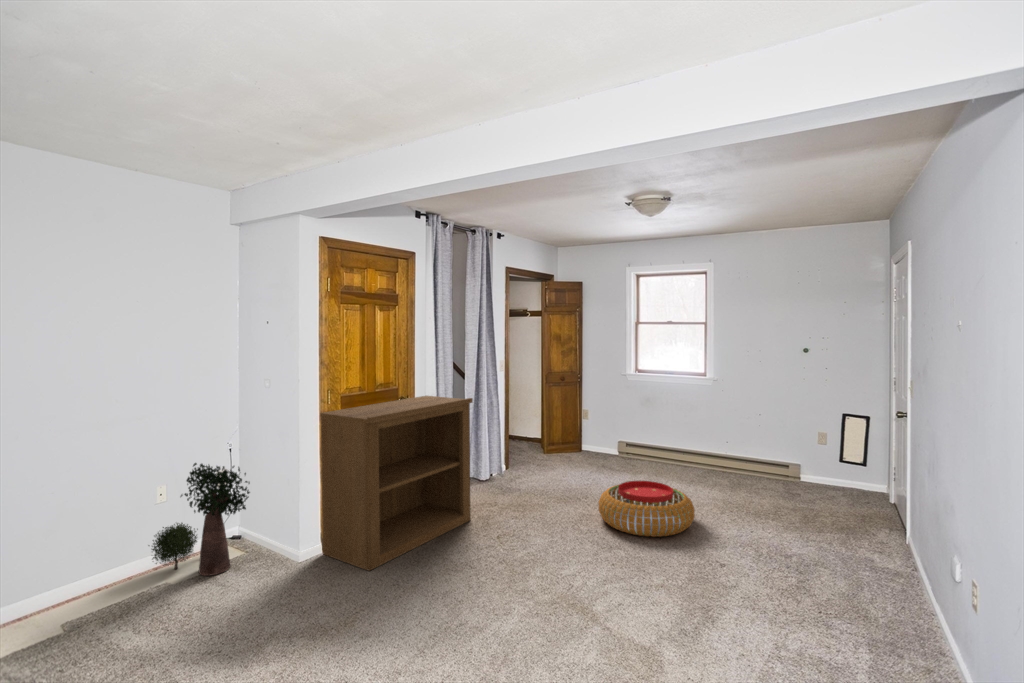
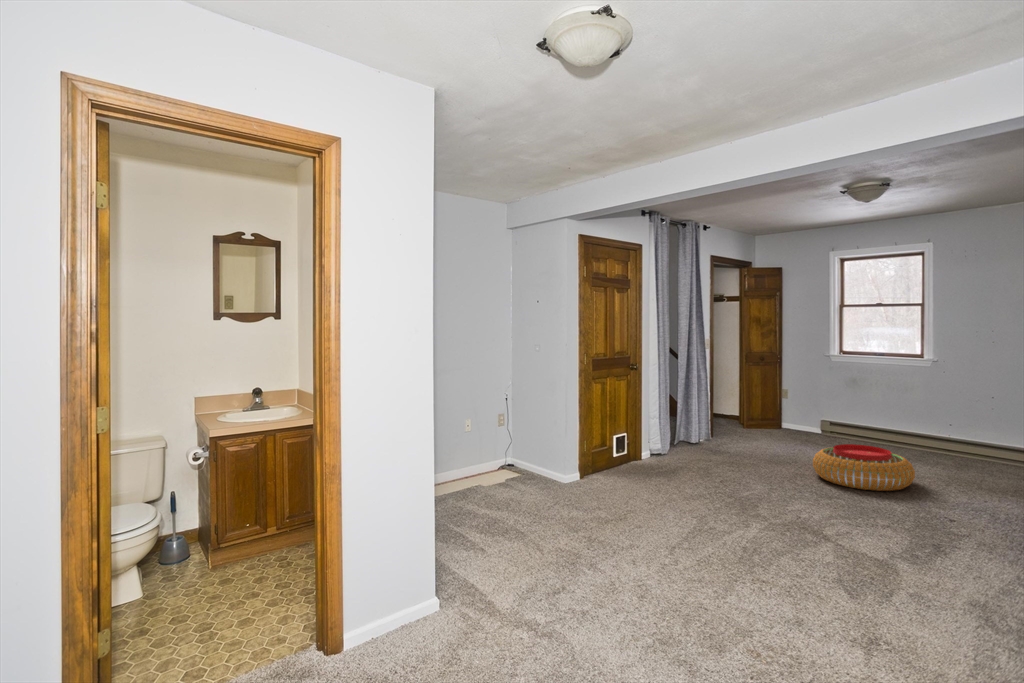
bookshelf: present [320,396,473,571] -> none [580,364,695,491]
potted plant: present [152,463,250,576] -> none [465,404,531,485]

